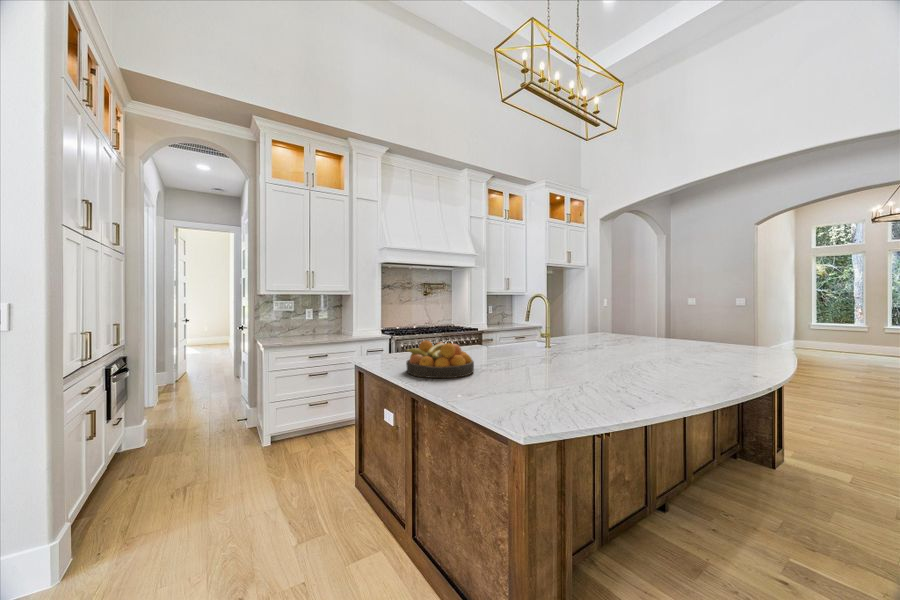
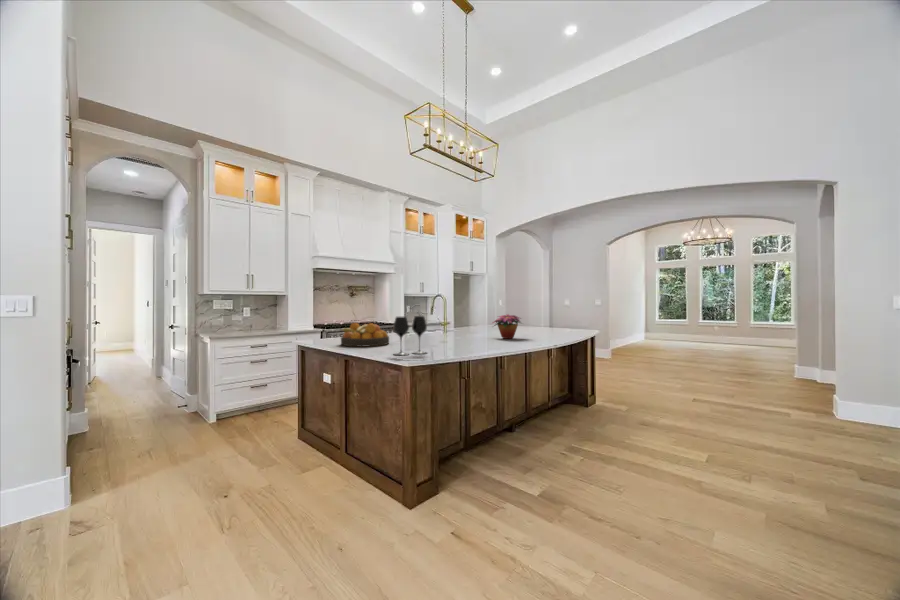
flower arrangement: none [618,329,679,367] -> present [493,315,520,339]
wine glass: none [484,341,540,410] -> present [393,316,427,355]

